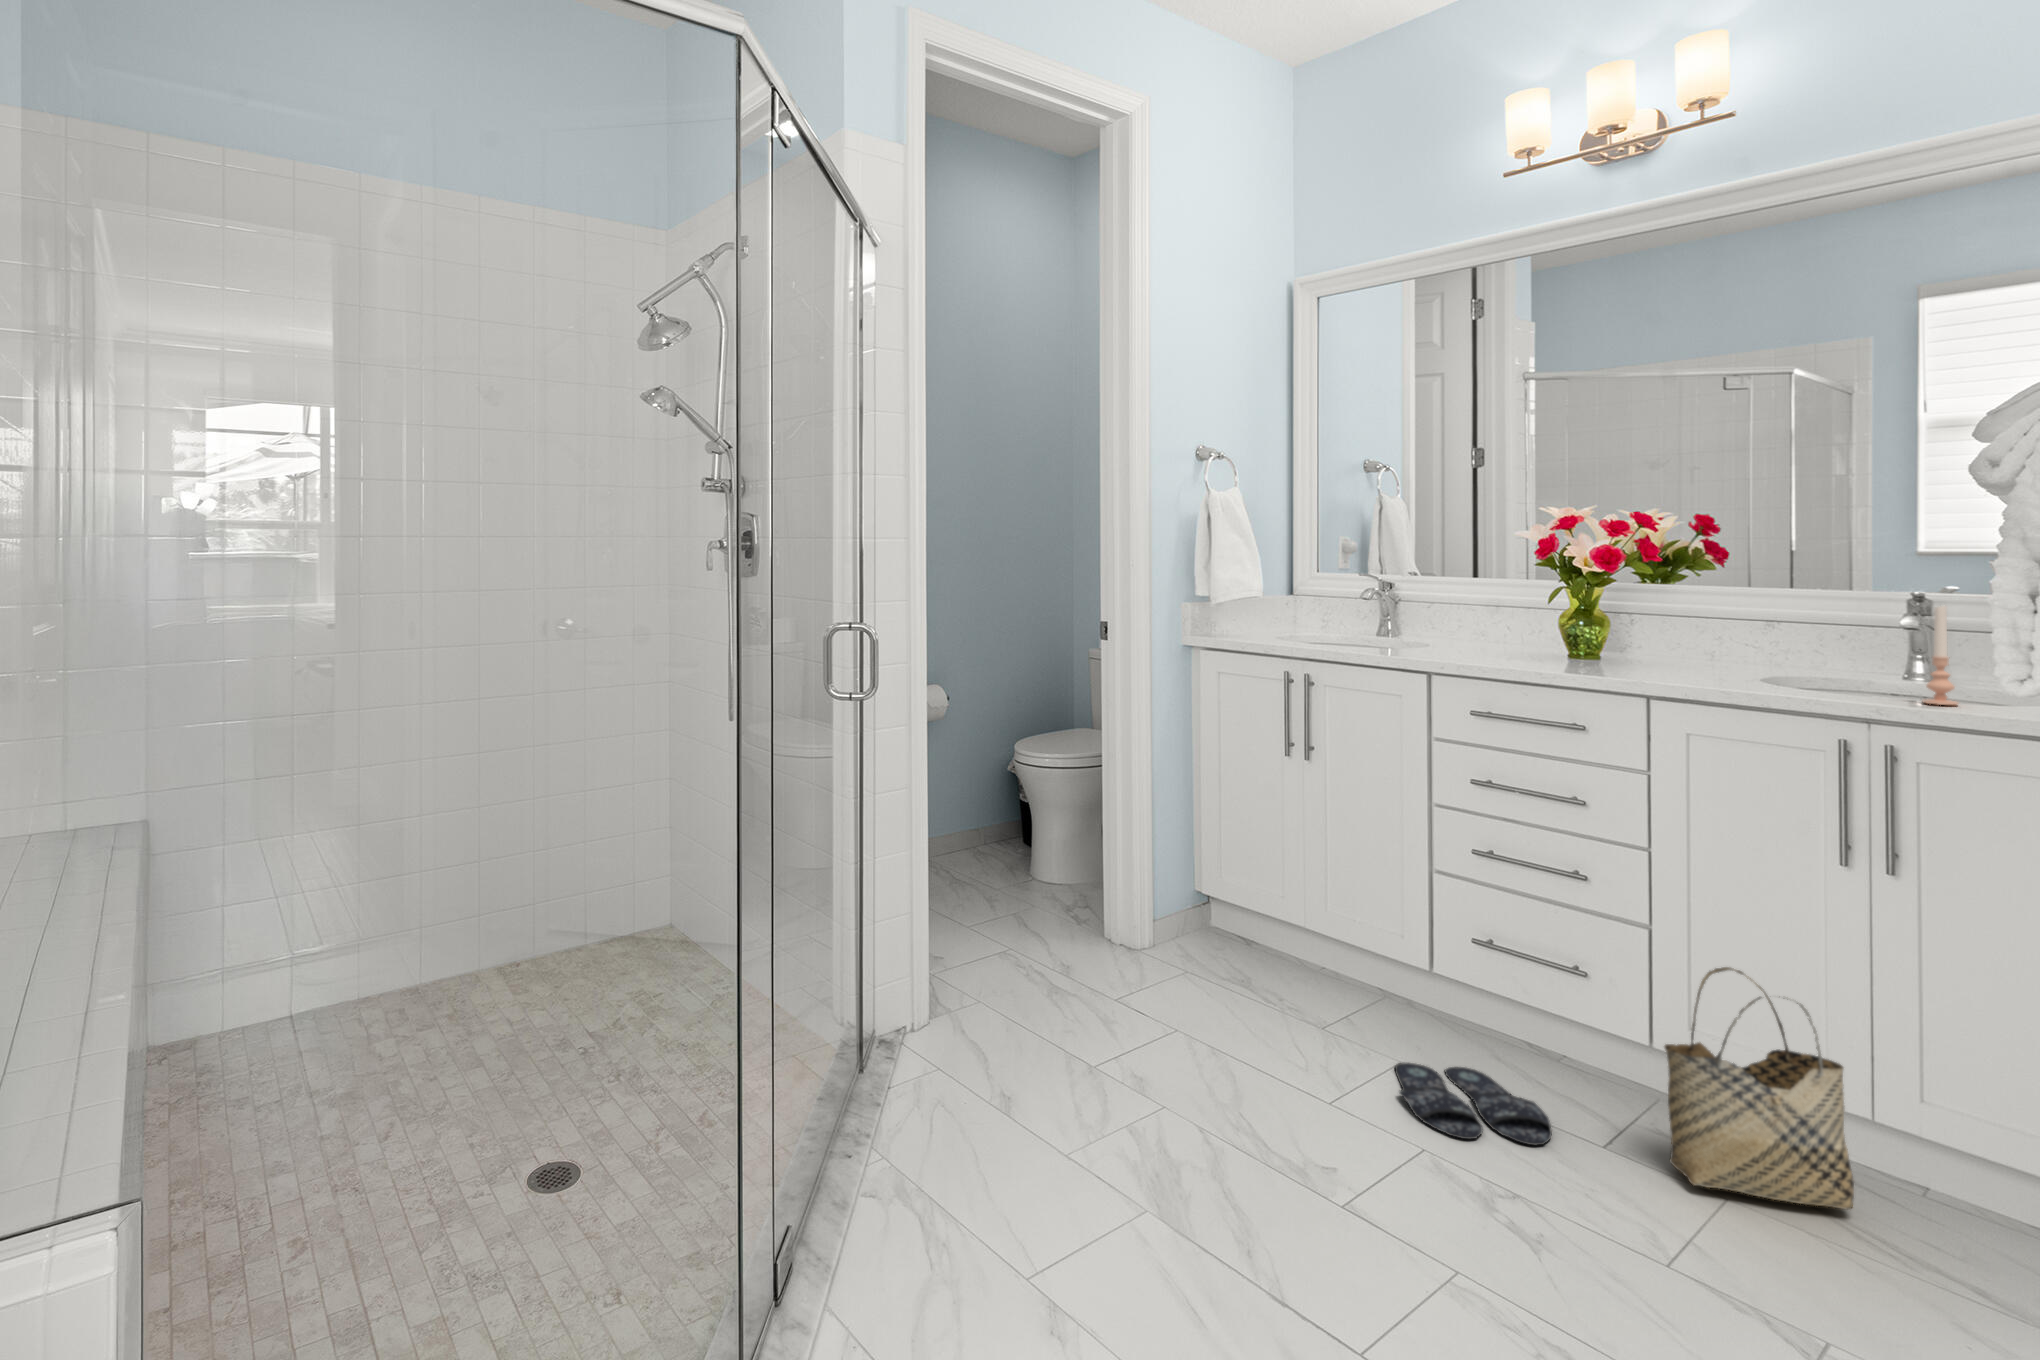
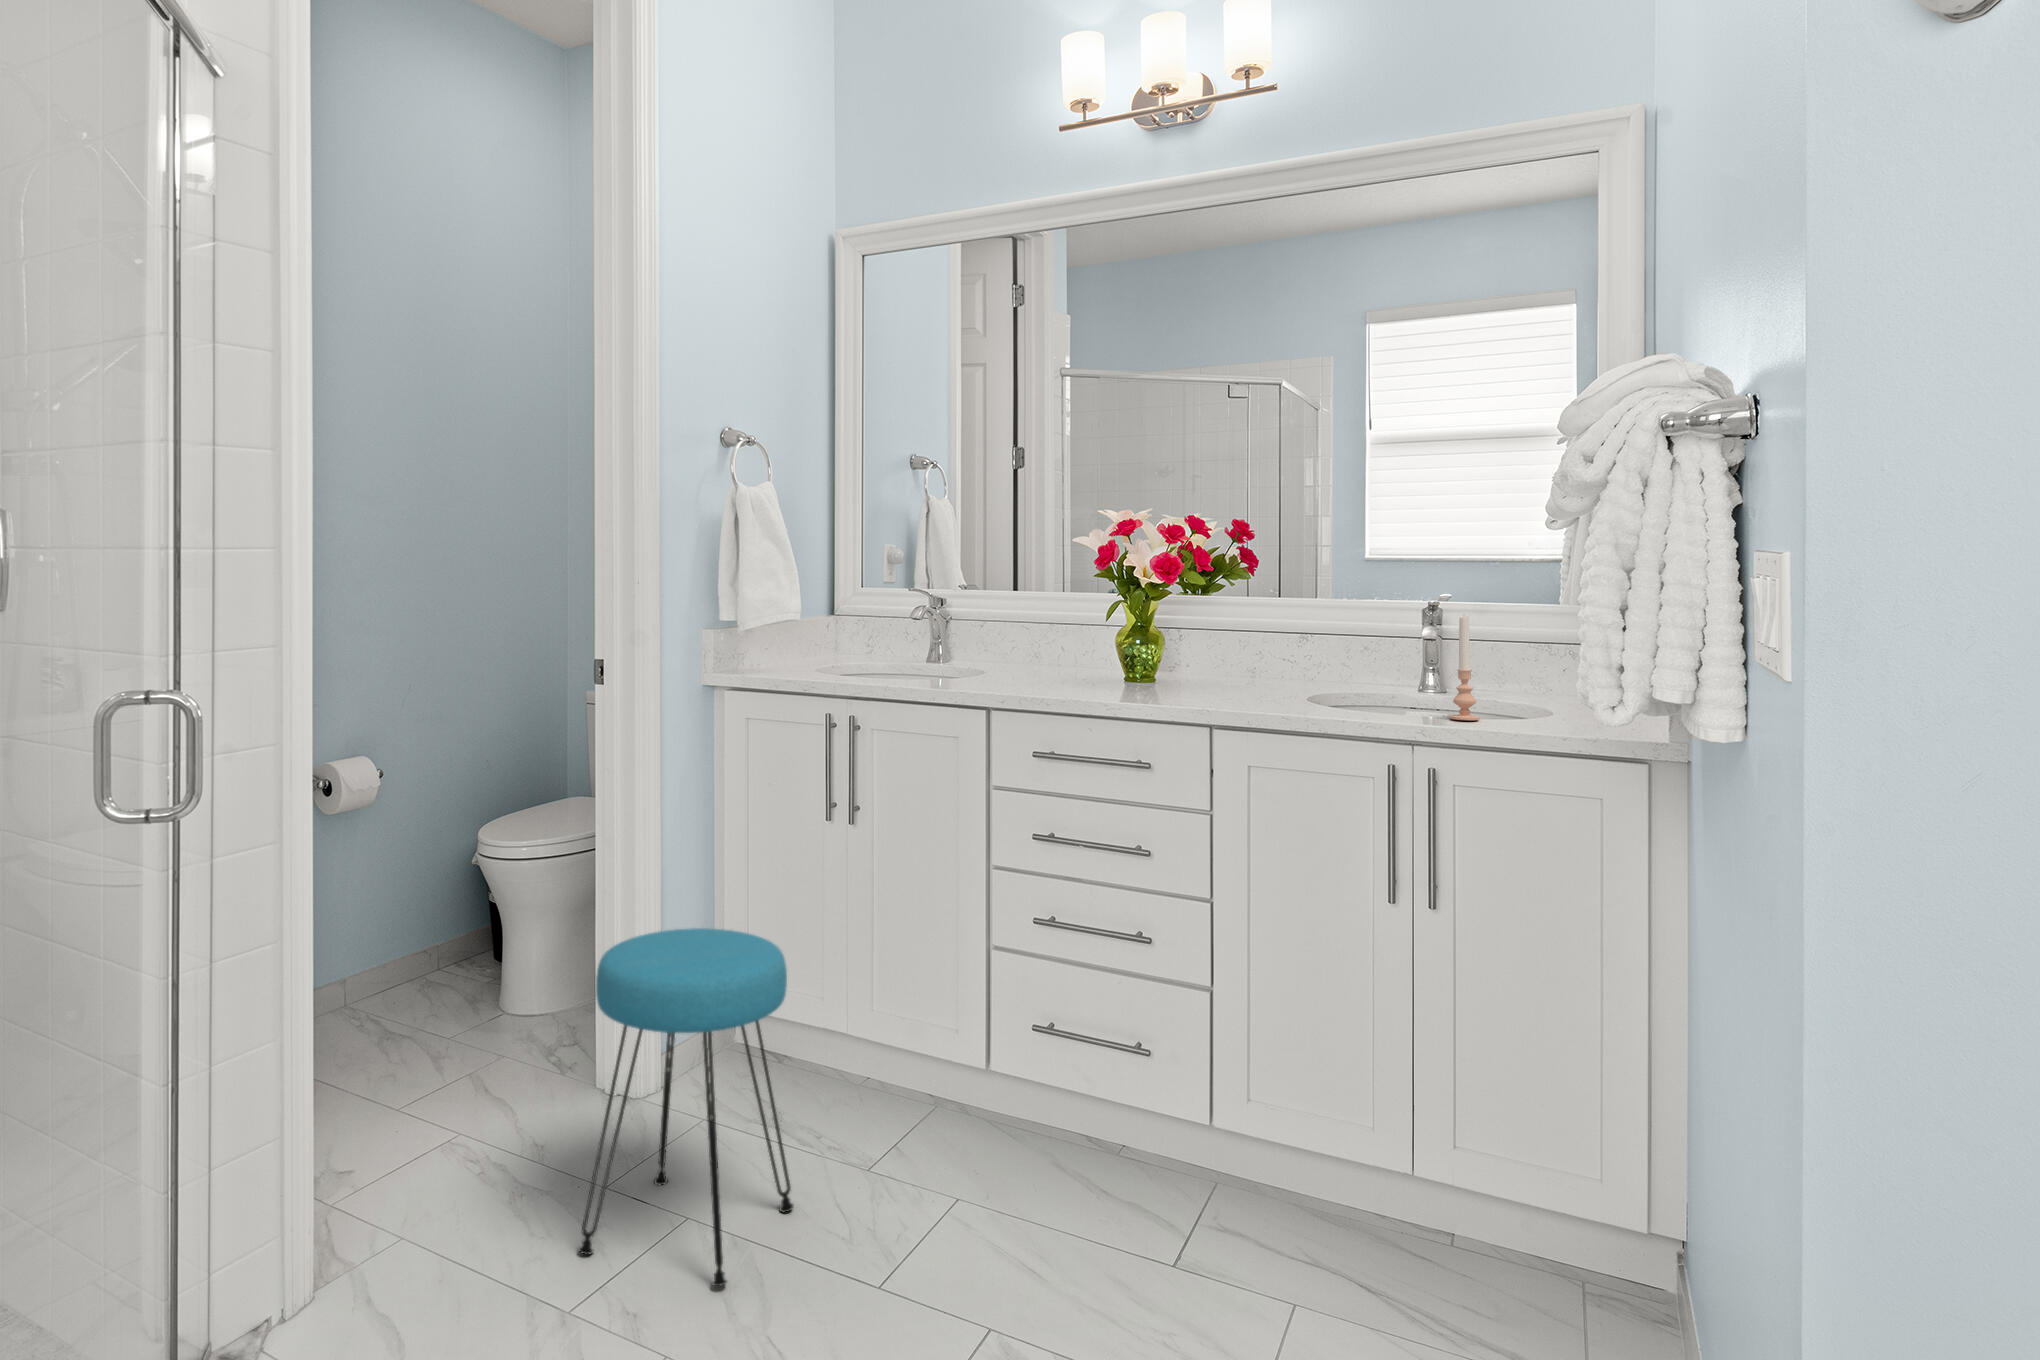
stool: none [1091,824,1253,1074] -> present [578,928,793,1286]
woven basket: present [1664,967,1854,1210] -> none [1241,1028,1410,1296]
slippers: present [1395,1063,1552,1145] -> none [959,1190,1131,1298]

